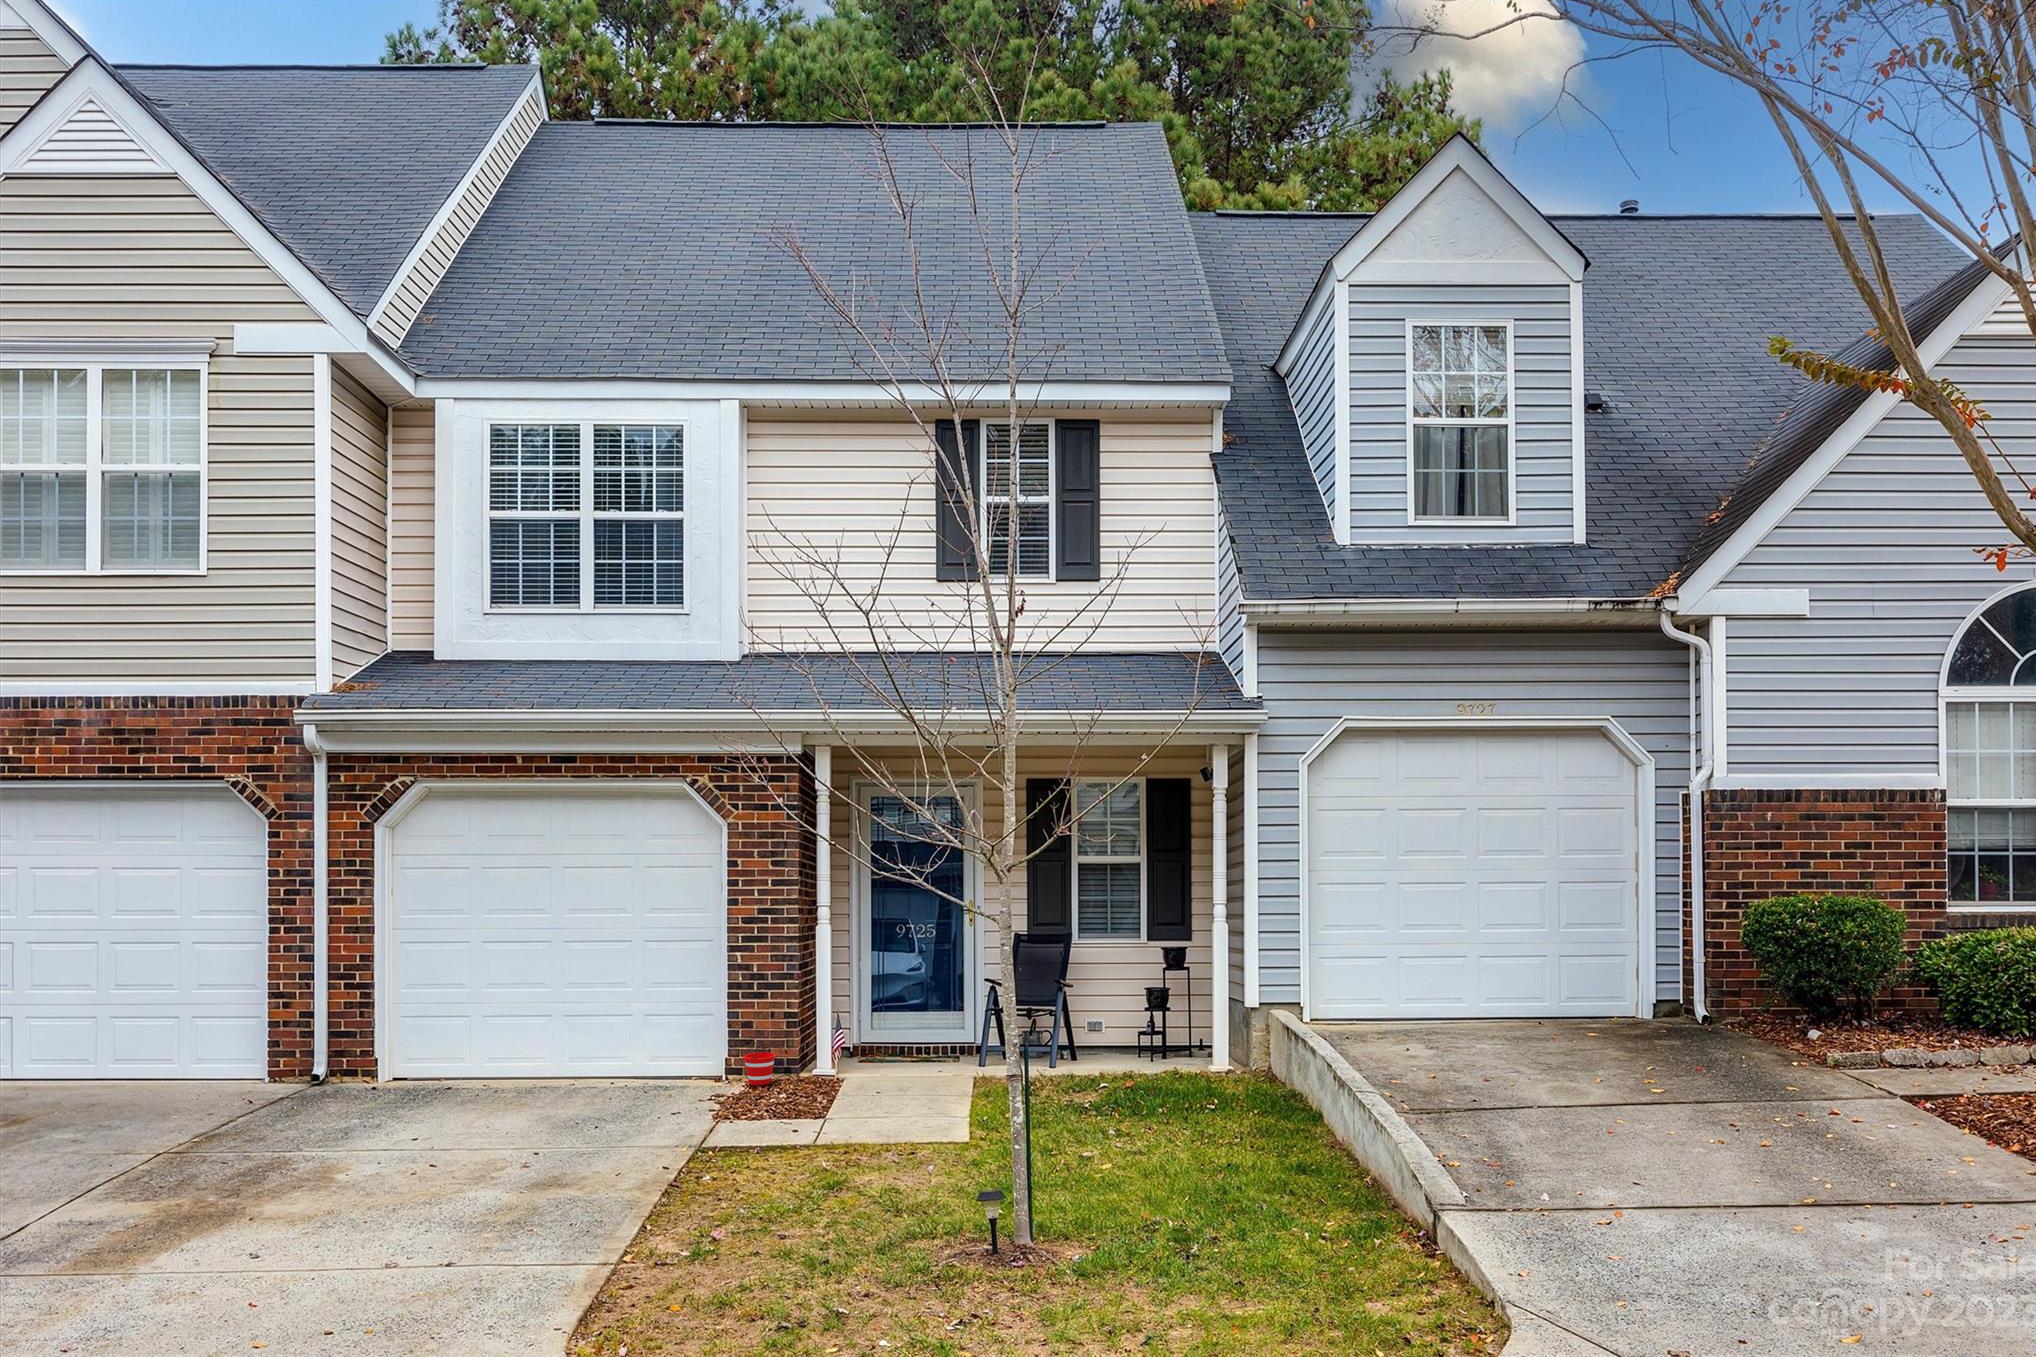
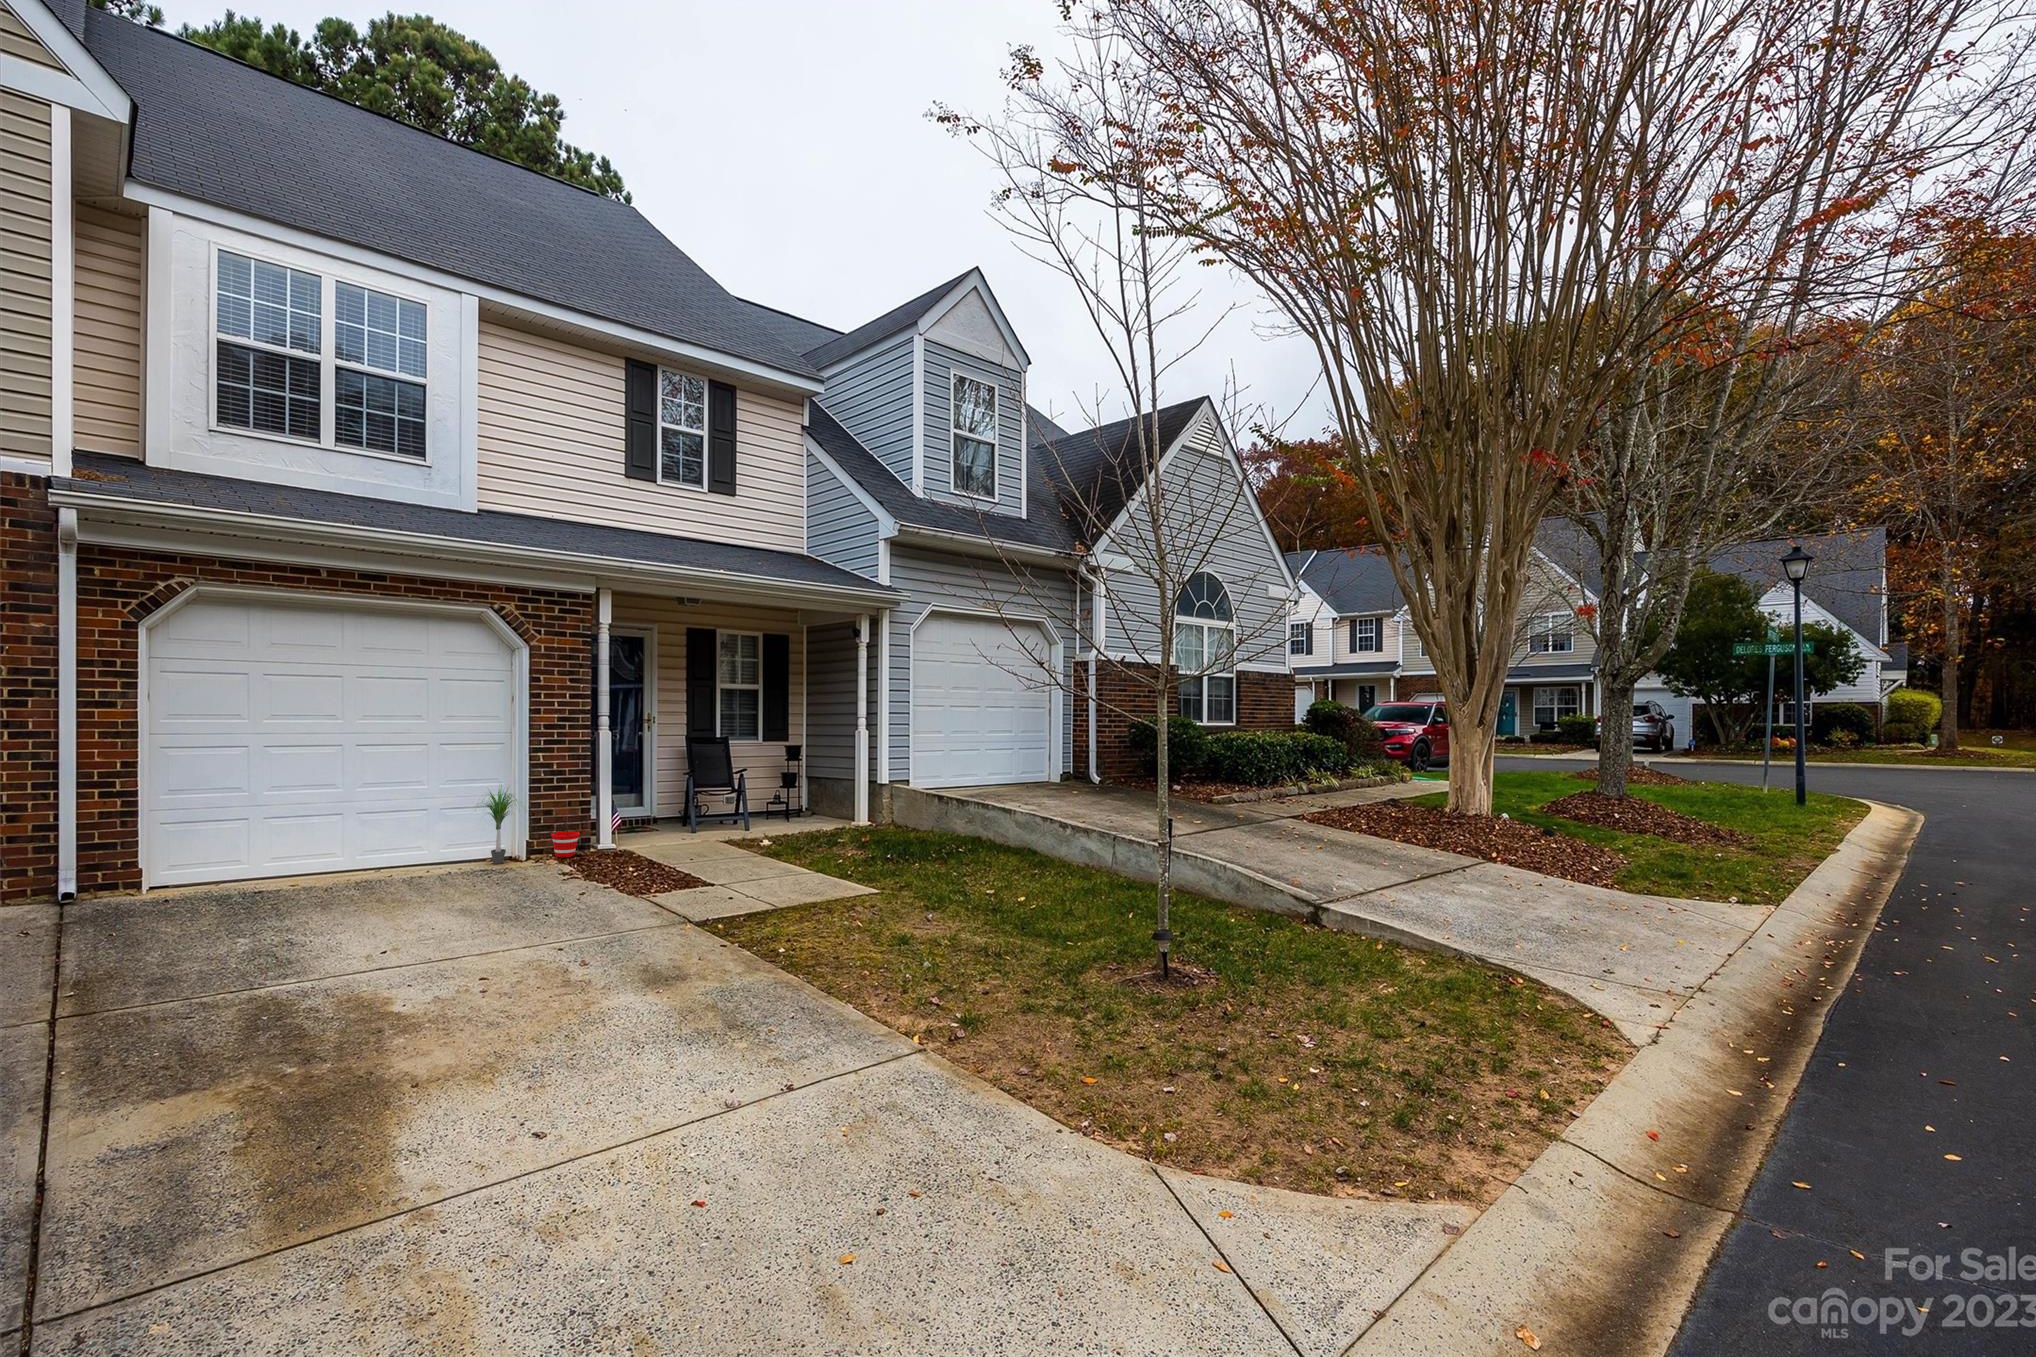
potted plant: none [654,985,719,1087] -> present [475,790,517,864]

